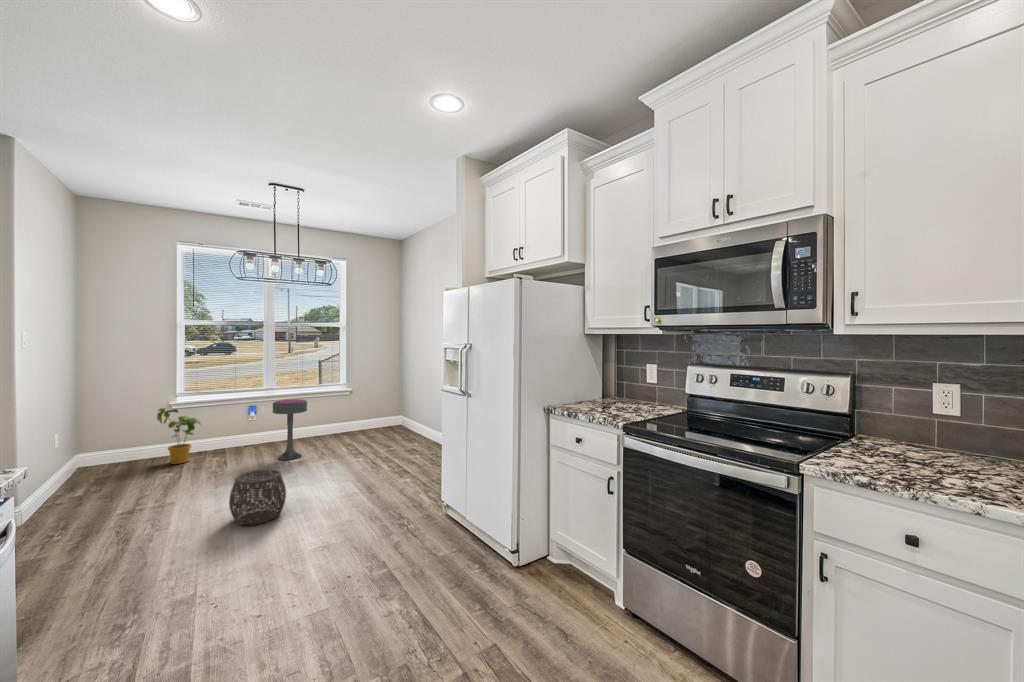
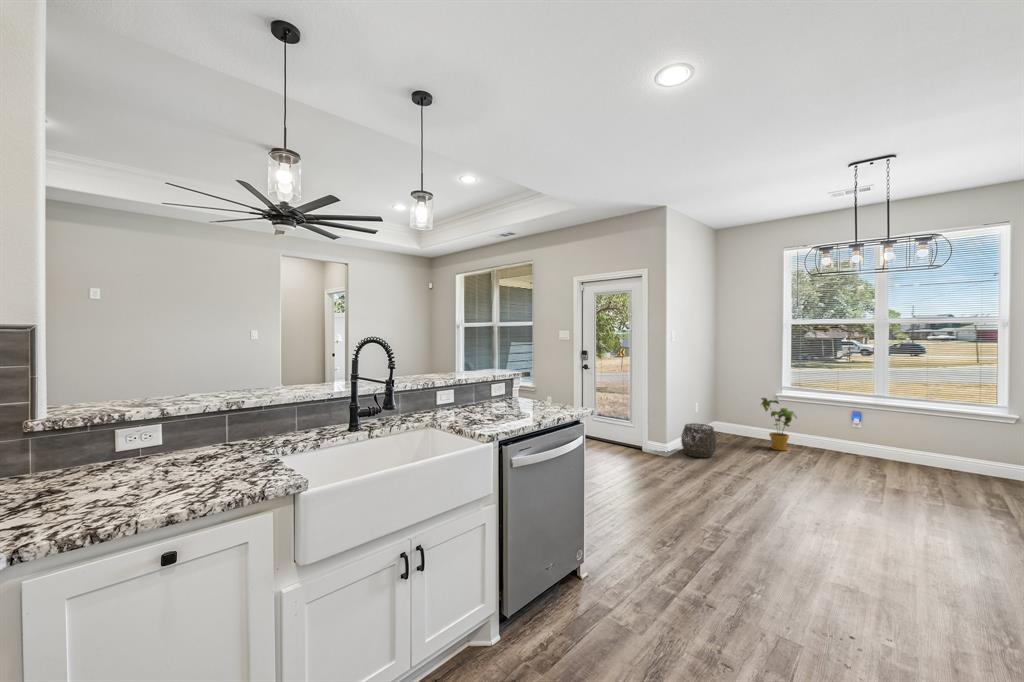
bar stool: present [273,399,307,460] -> none [869,410,918,483]
woven basket: present [229,469,286,525] -> present [681,423,717,458]

